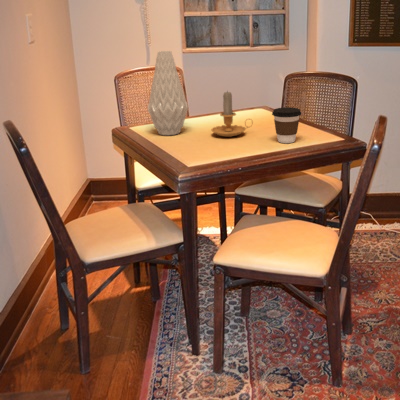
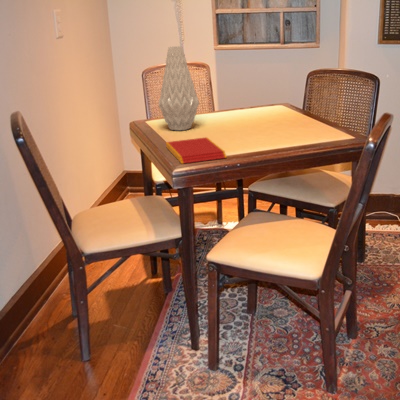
candle: present [211,92,253,137] -> none [220,86,262,133]
coffee cup: present [272,107,301,143] -> none [278,104,308,141]
book: none [163,142,230,168] -> present [166,138,227,164]

